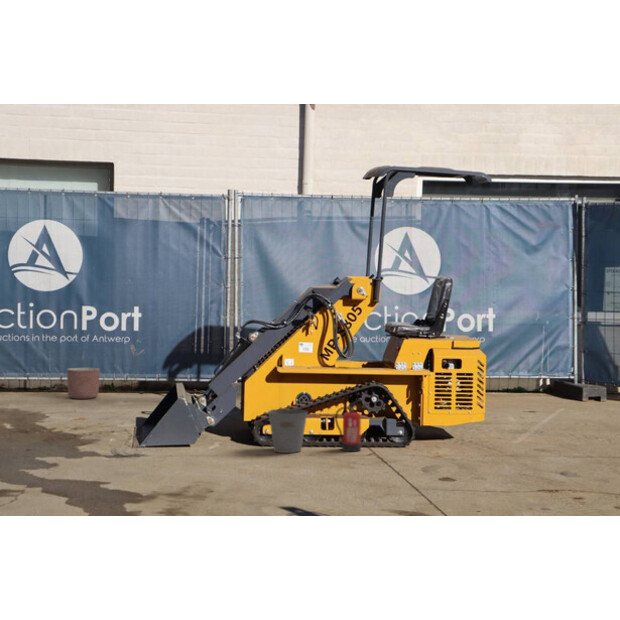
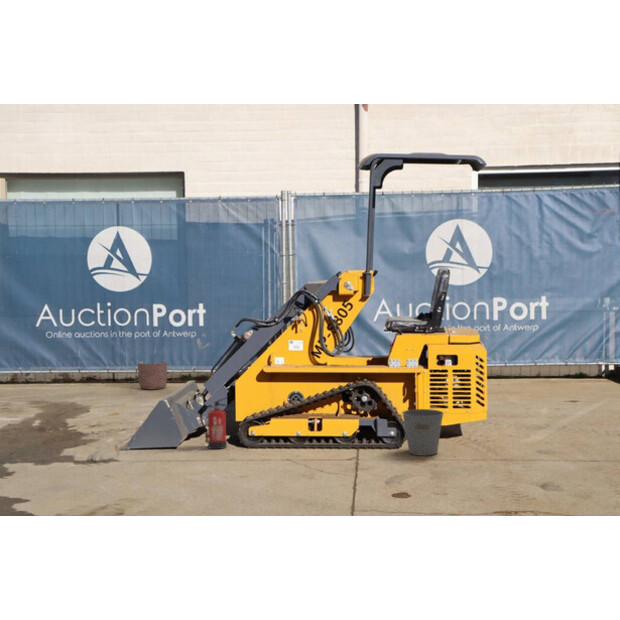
fire extinguisher: present [335,402,361,451] -> present [200,398,227,449]
bucket: present [268,409,308,453] -> present [402,409,443,456]

